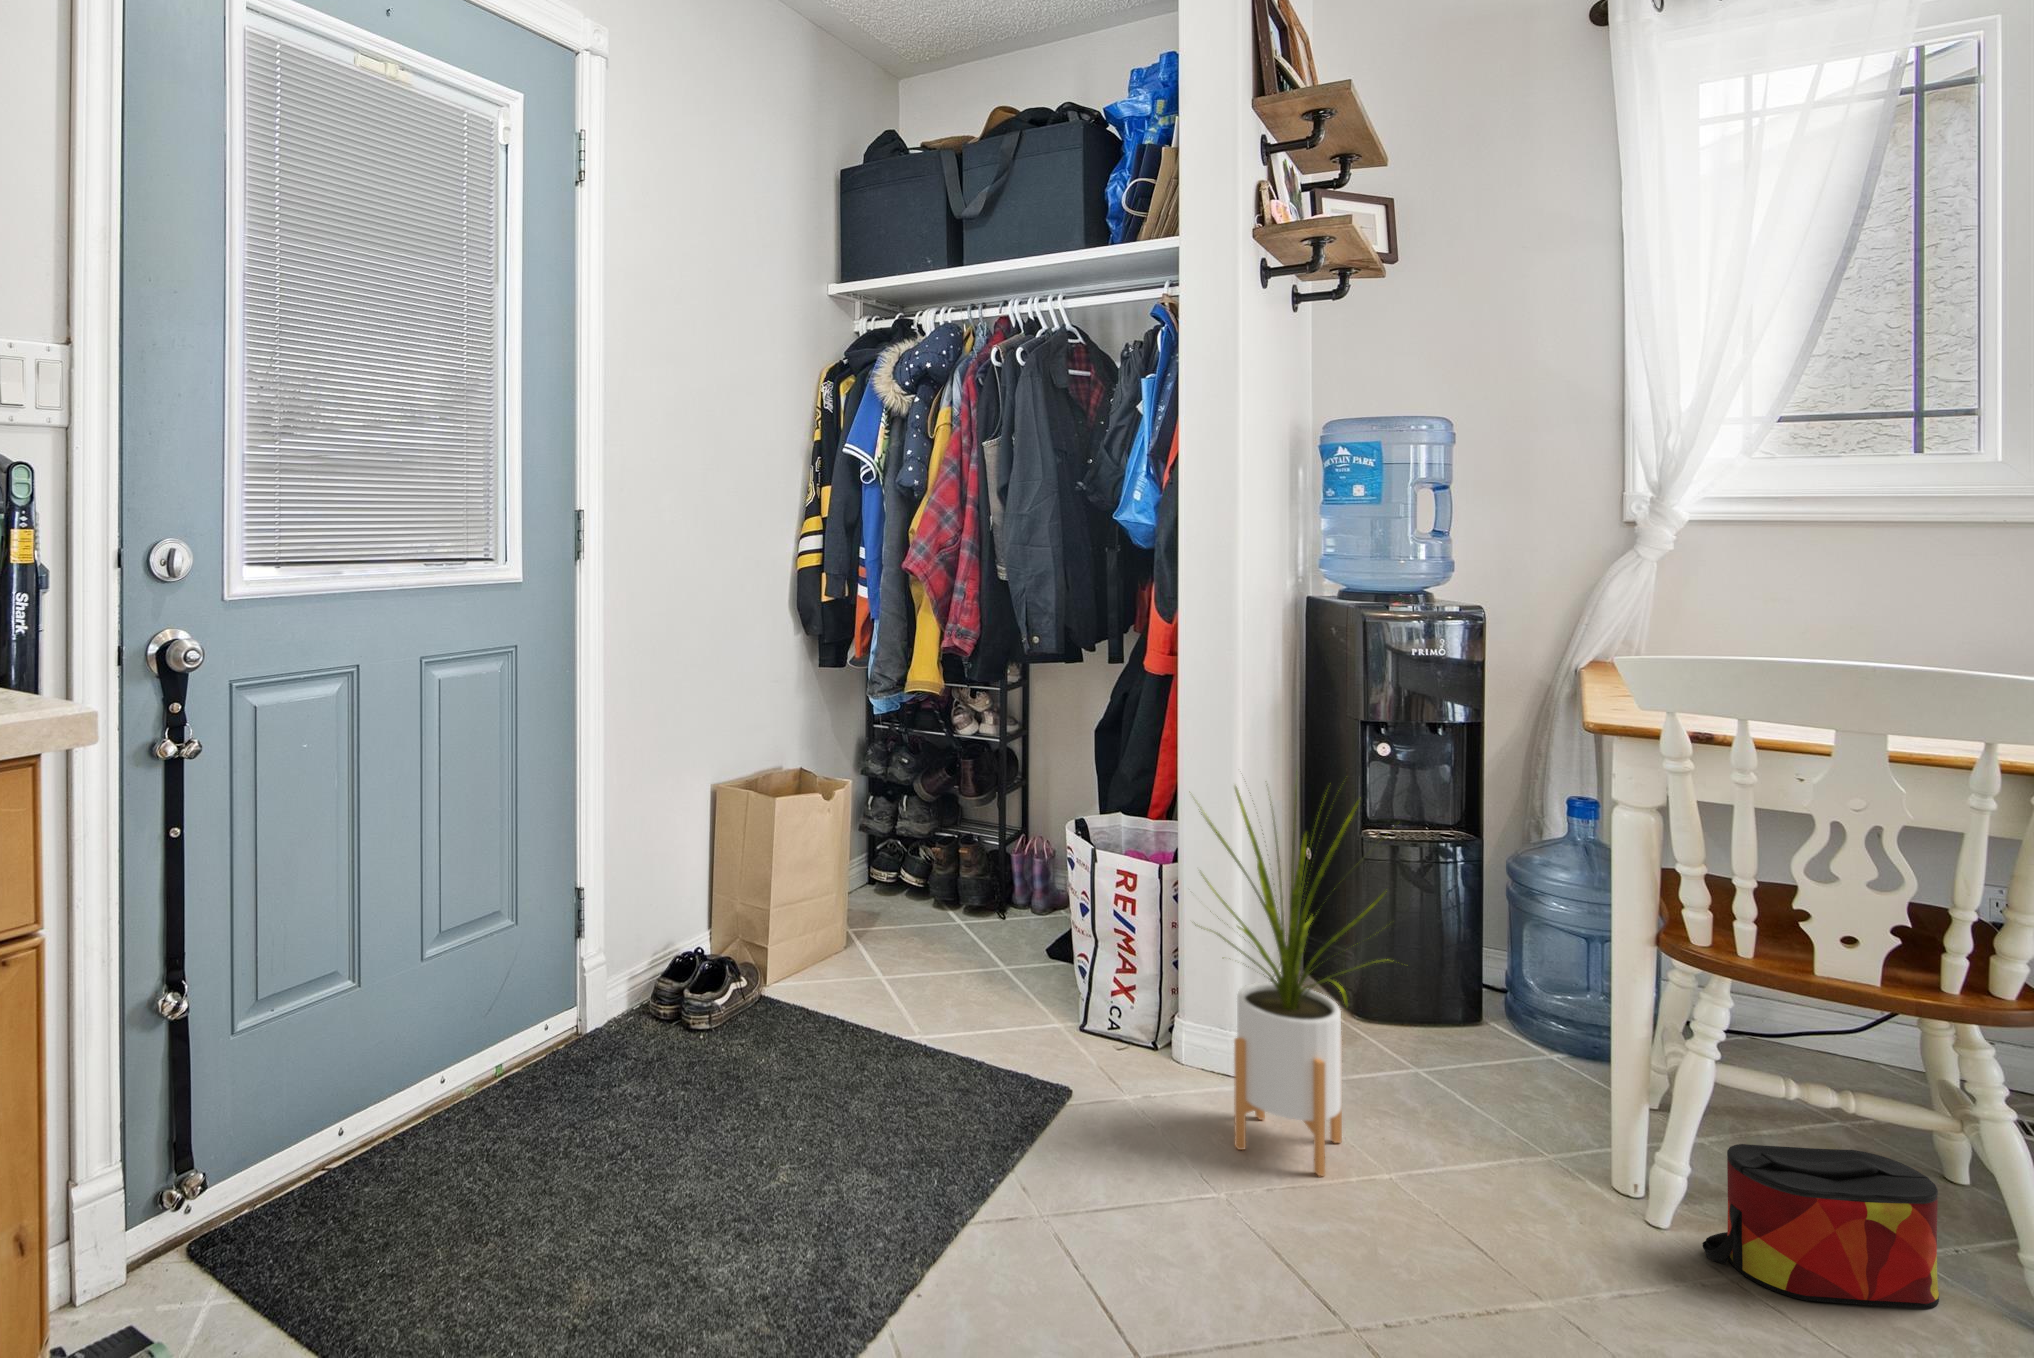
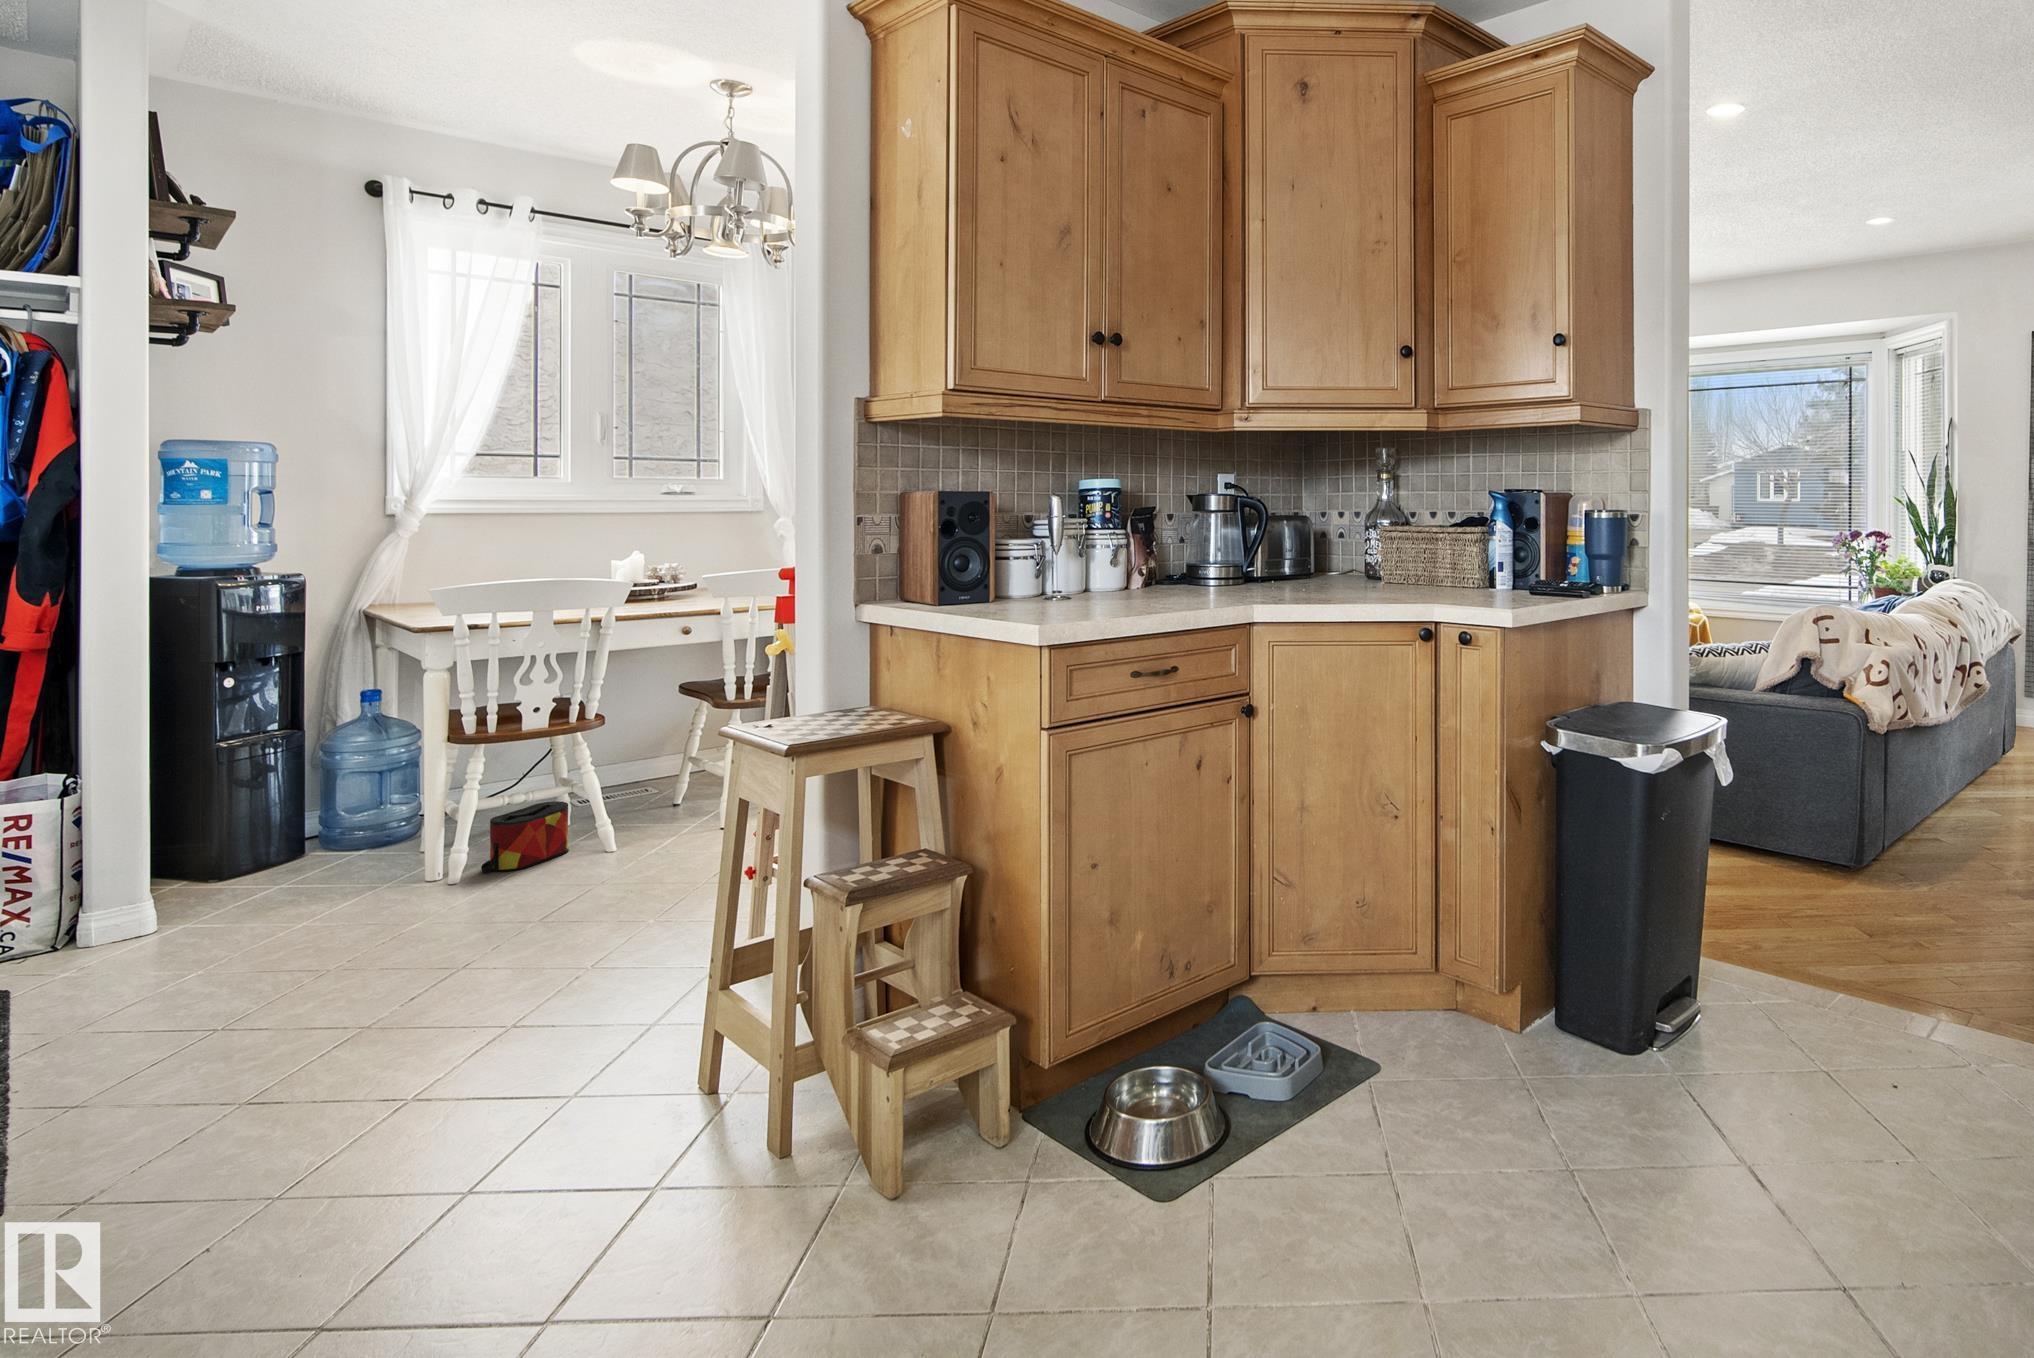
house plant: present [1199,786,1390,1177] -> none [157,685,324,937]

